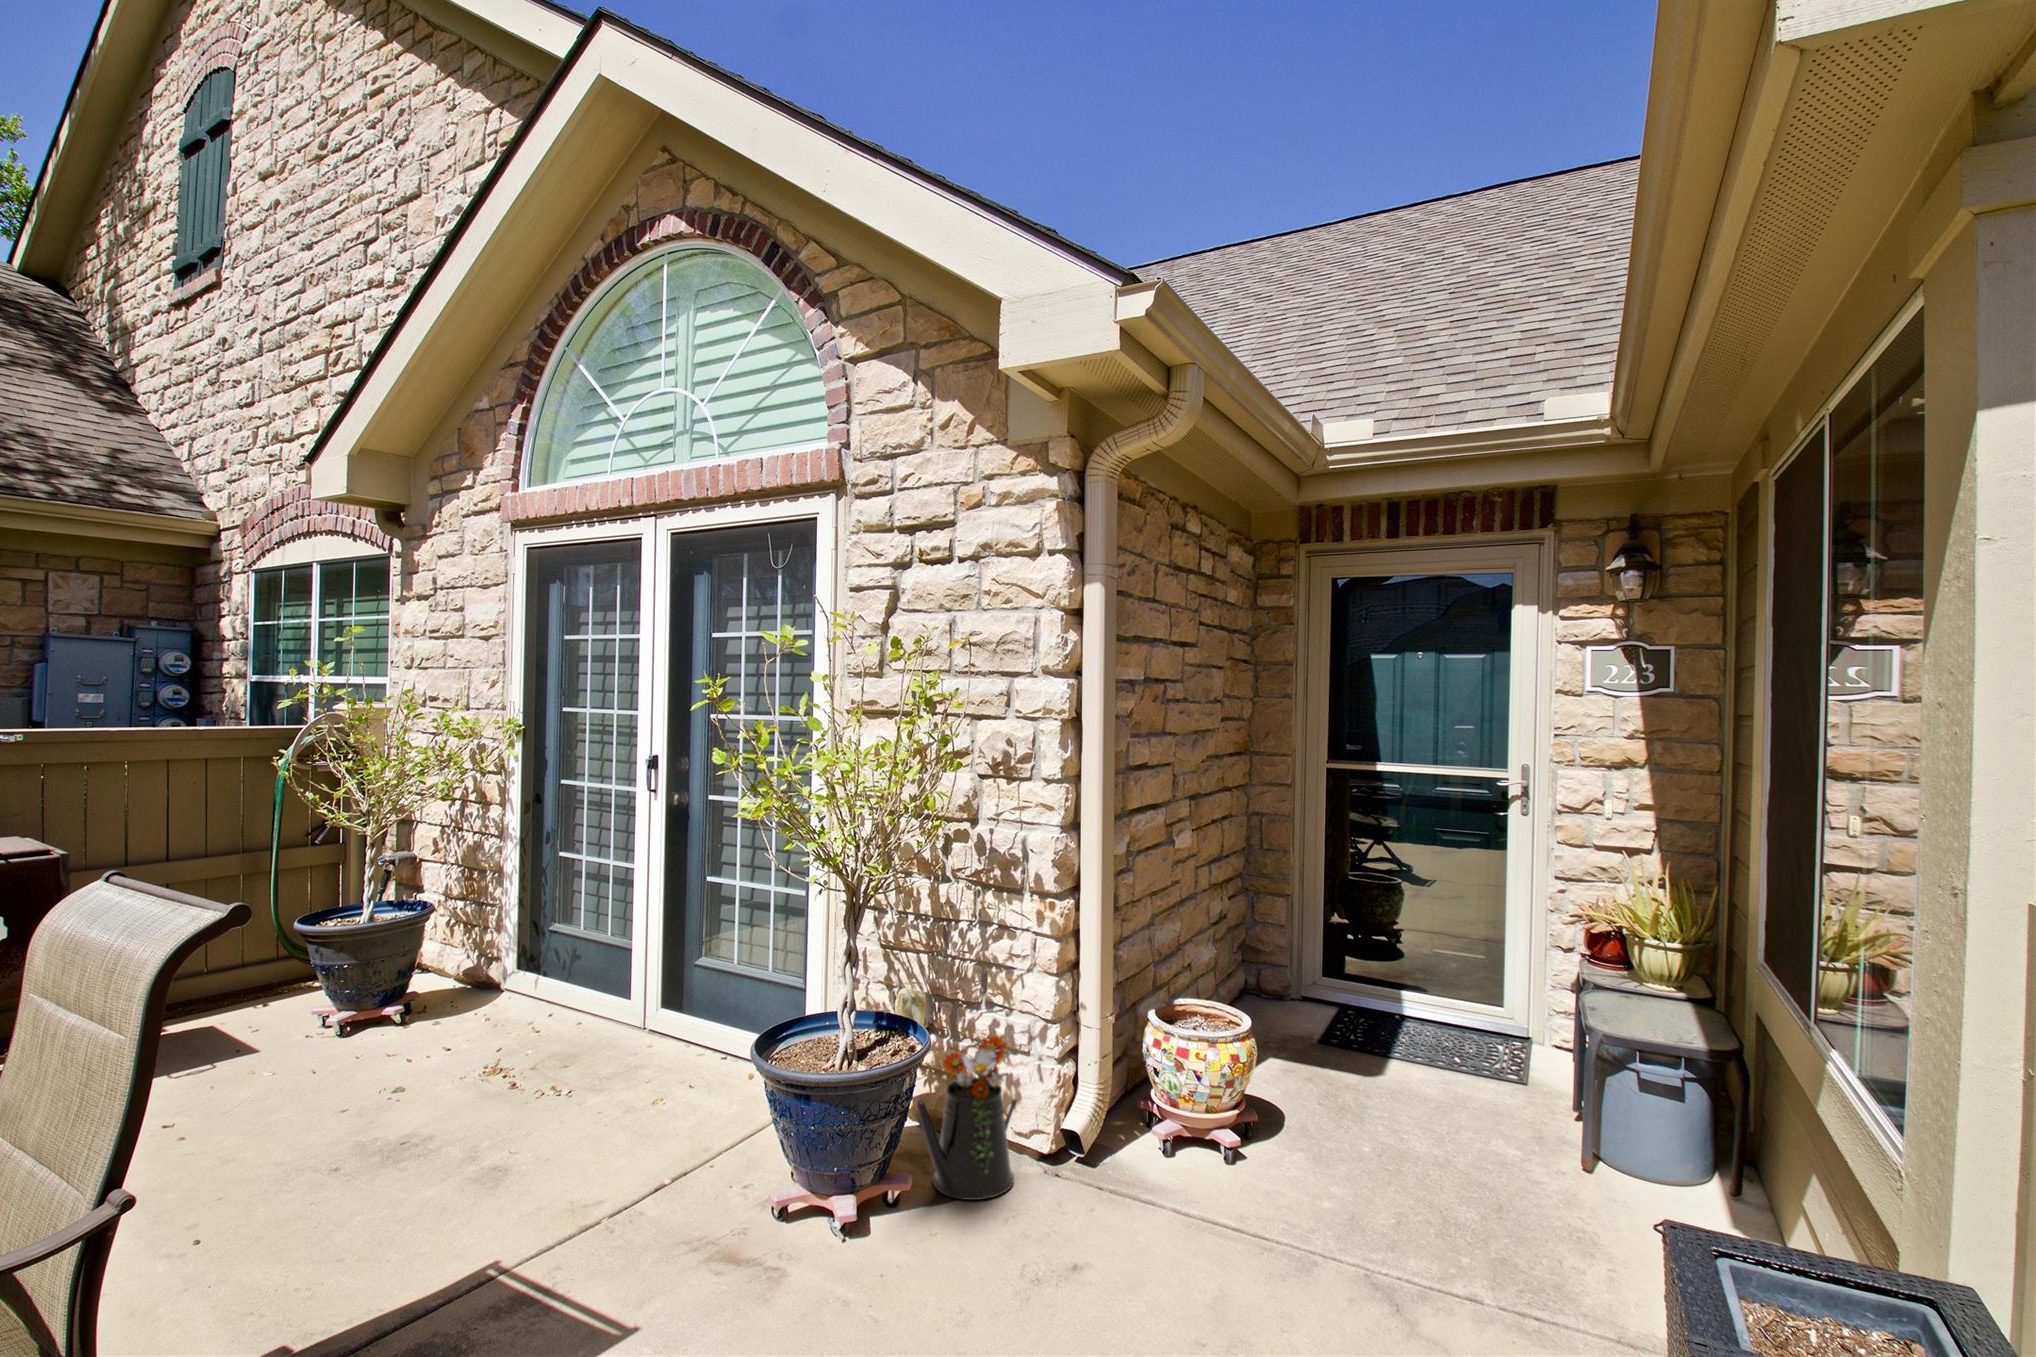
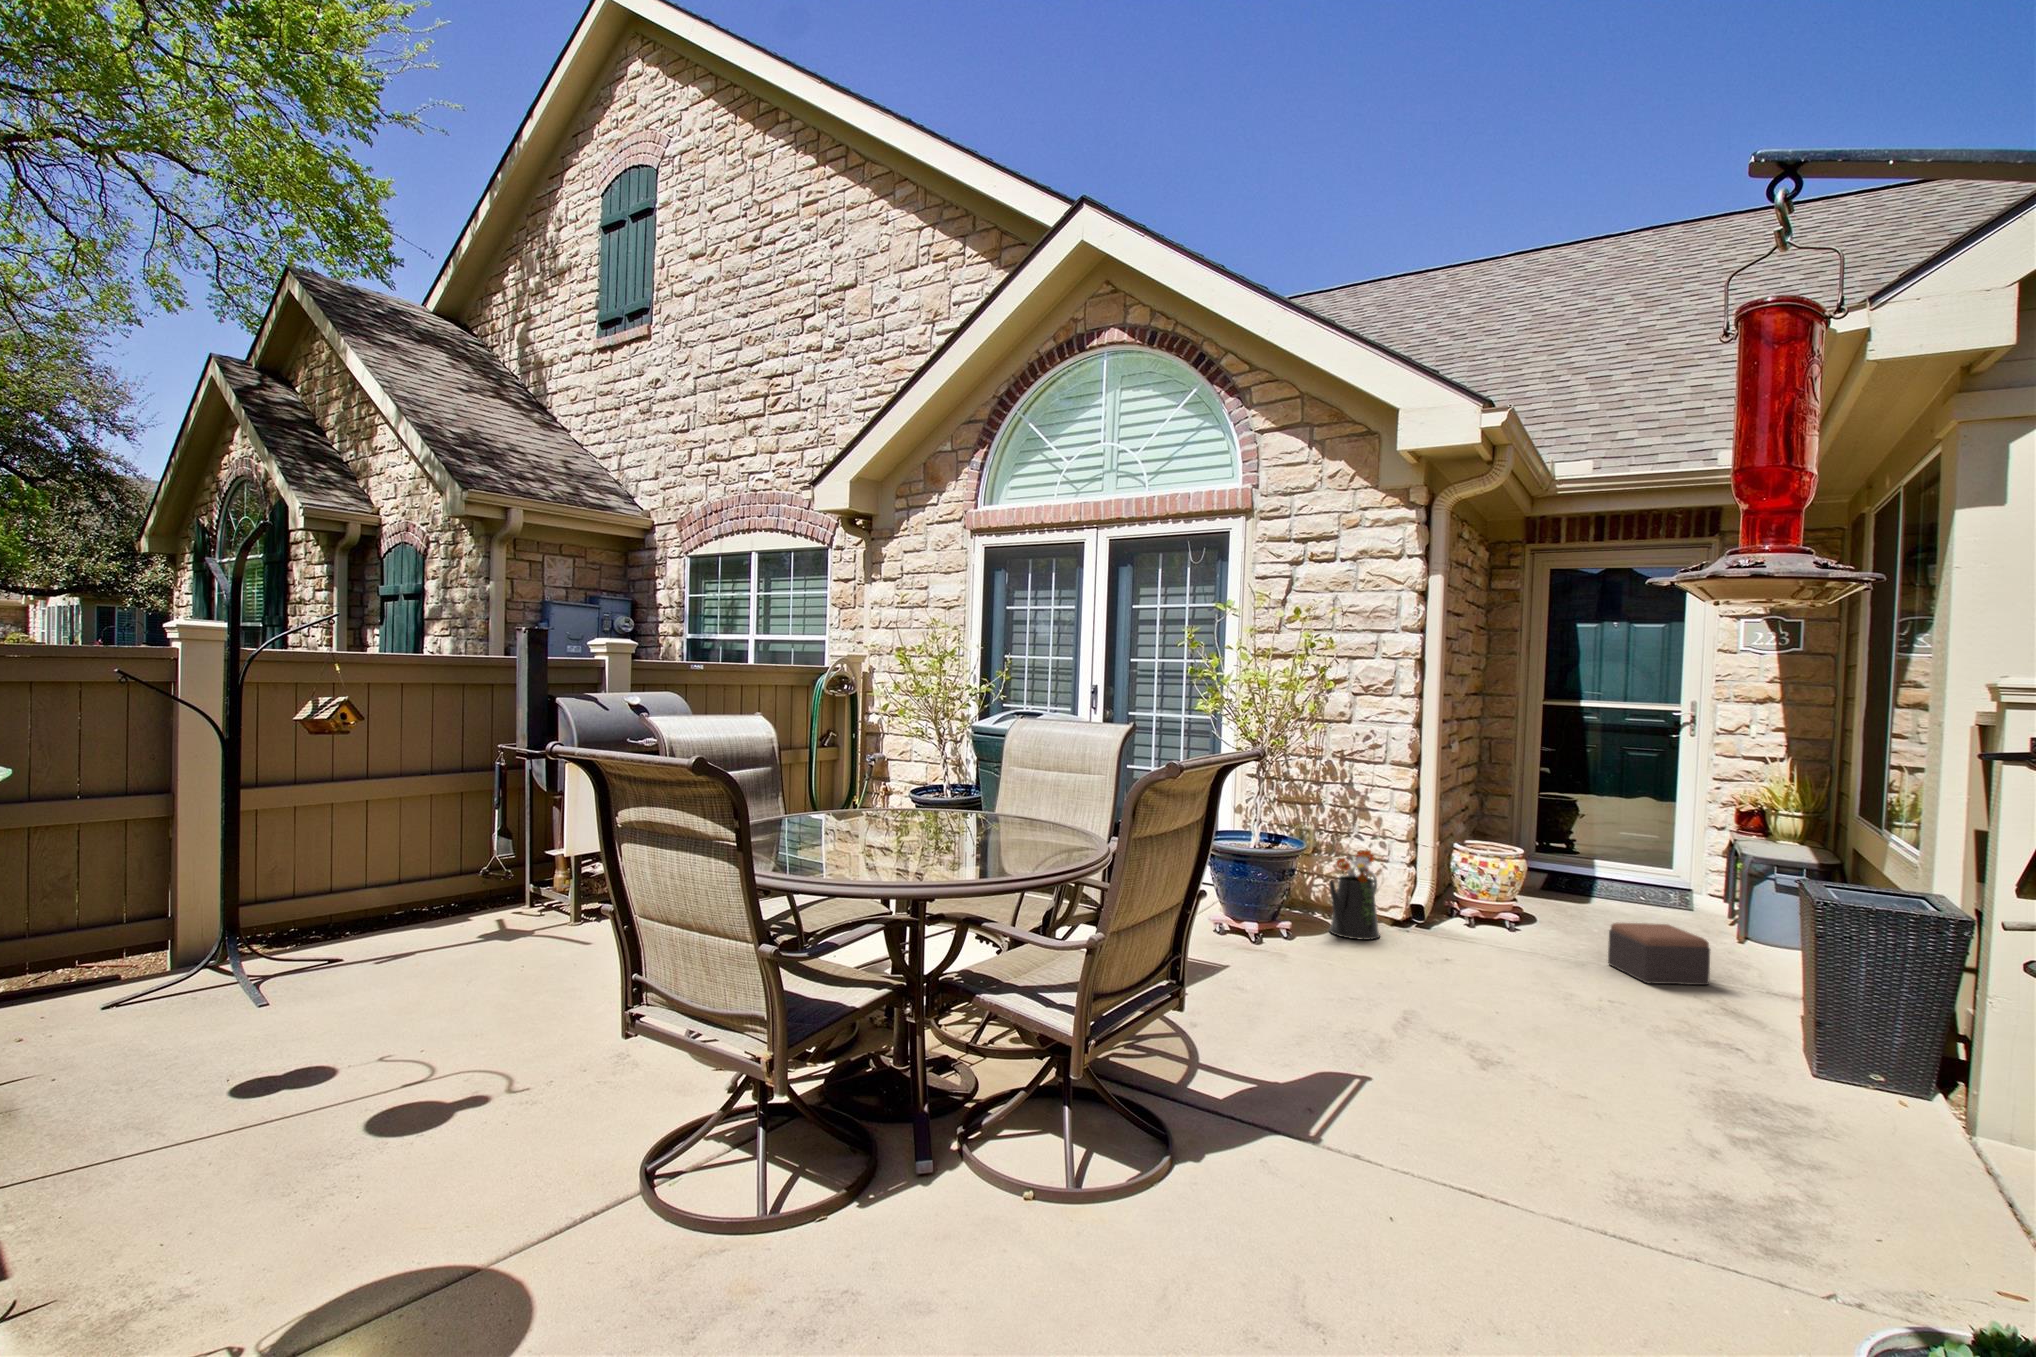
footstool: none [1361,1175,1520,1313] -> present [1608,923,1710,985]

